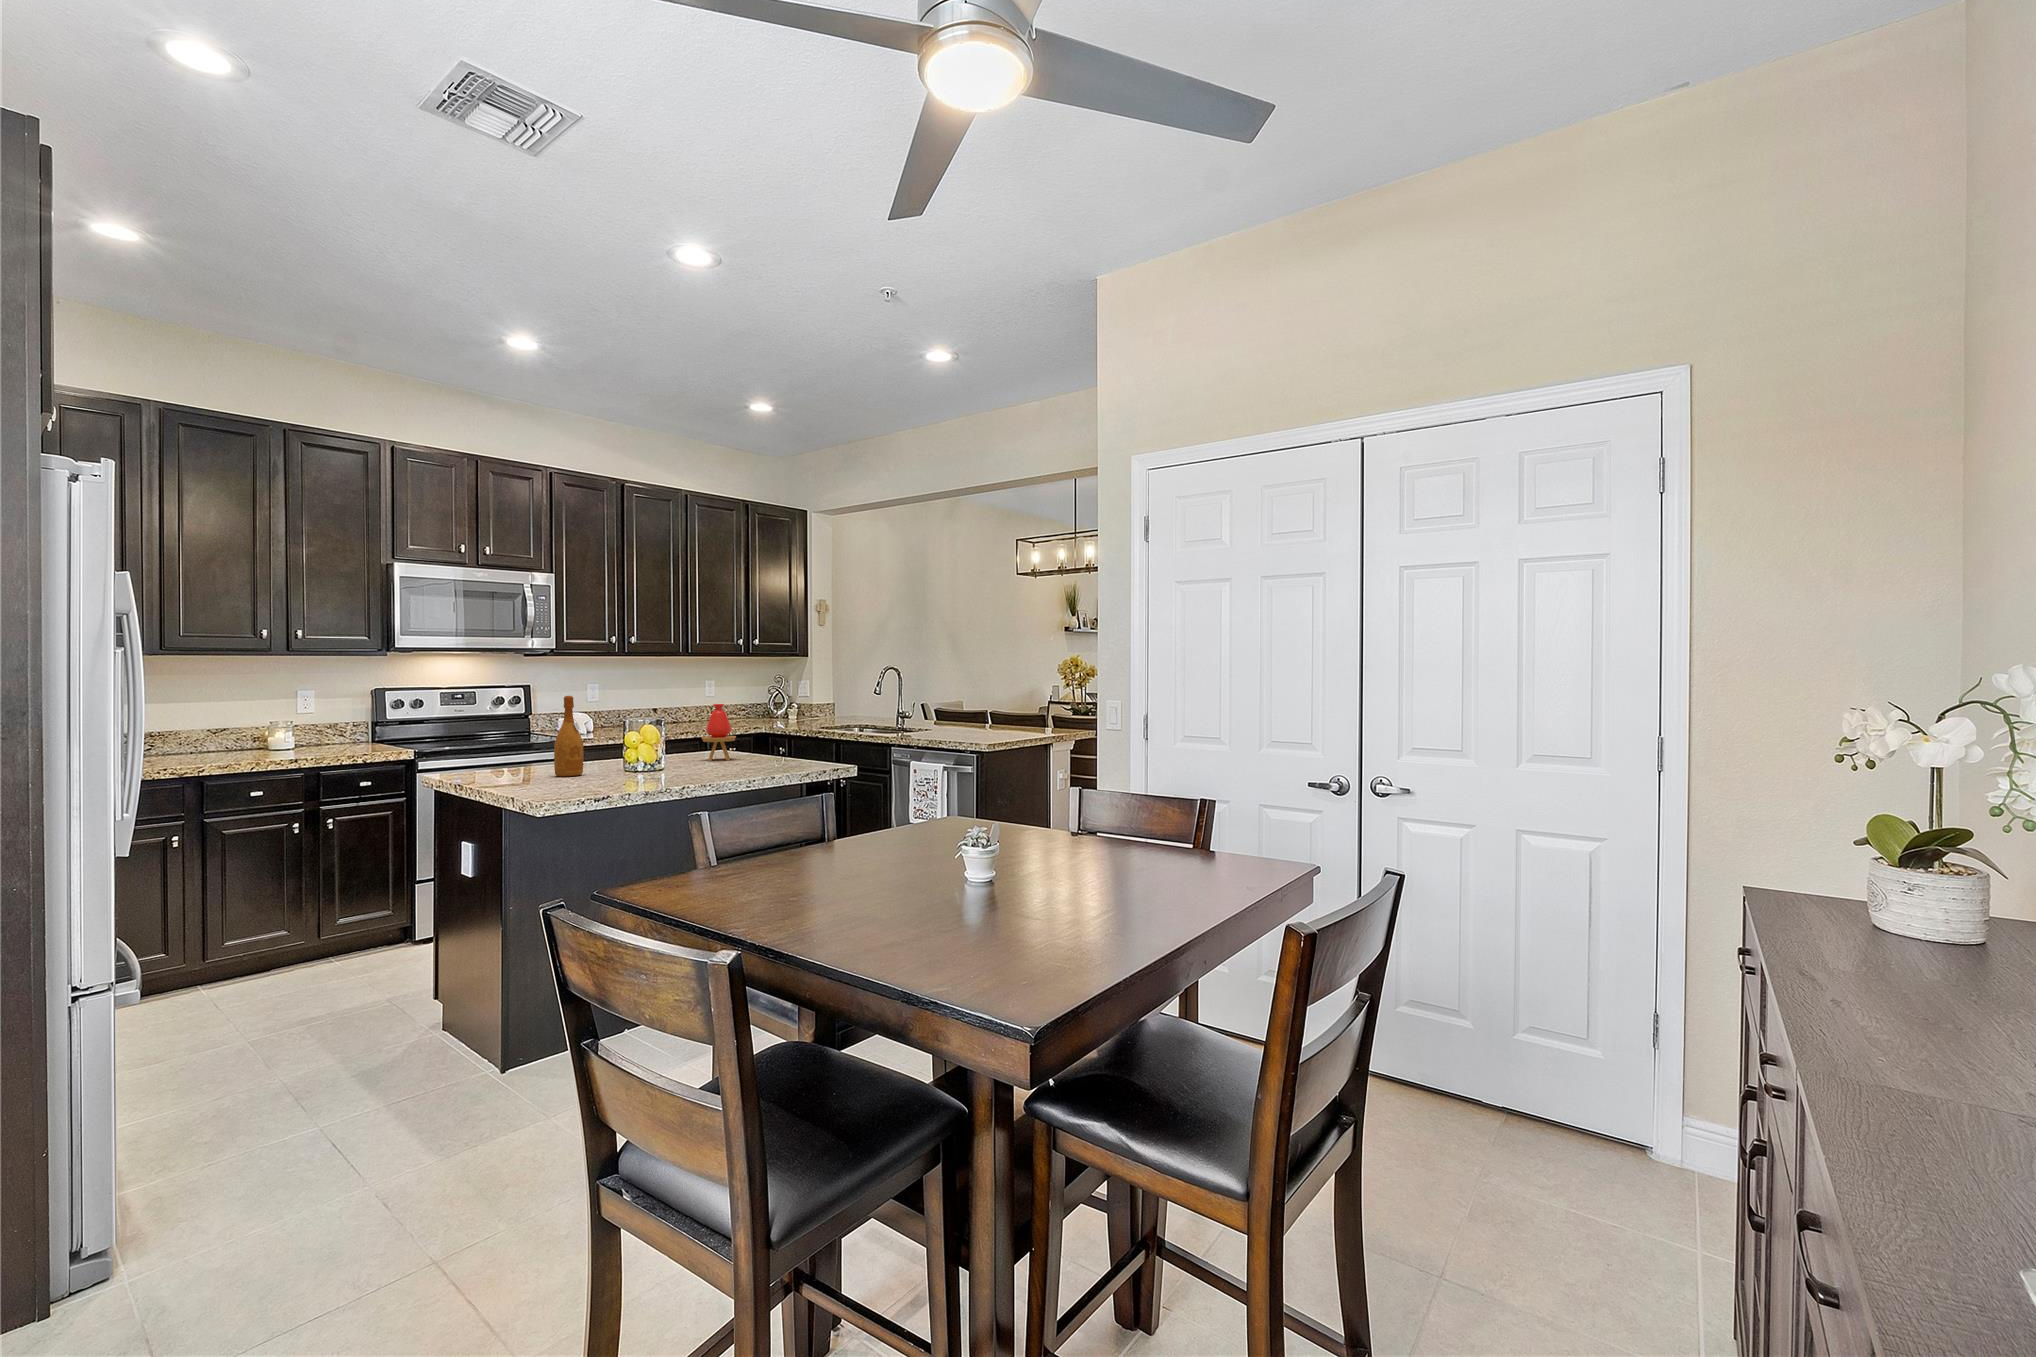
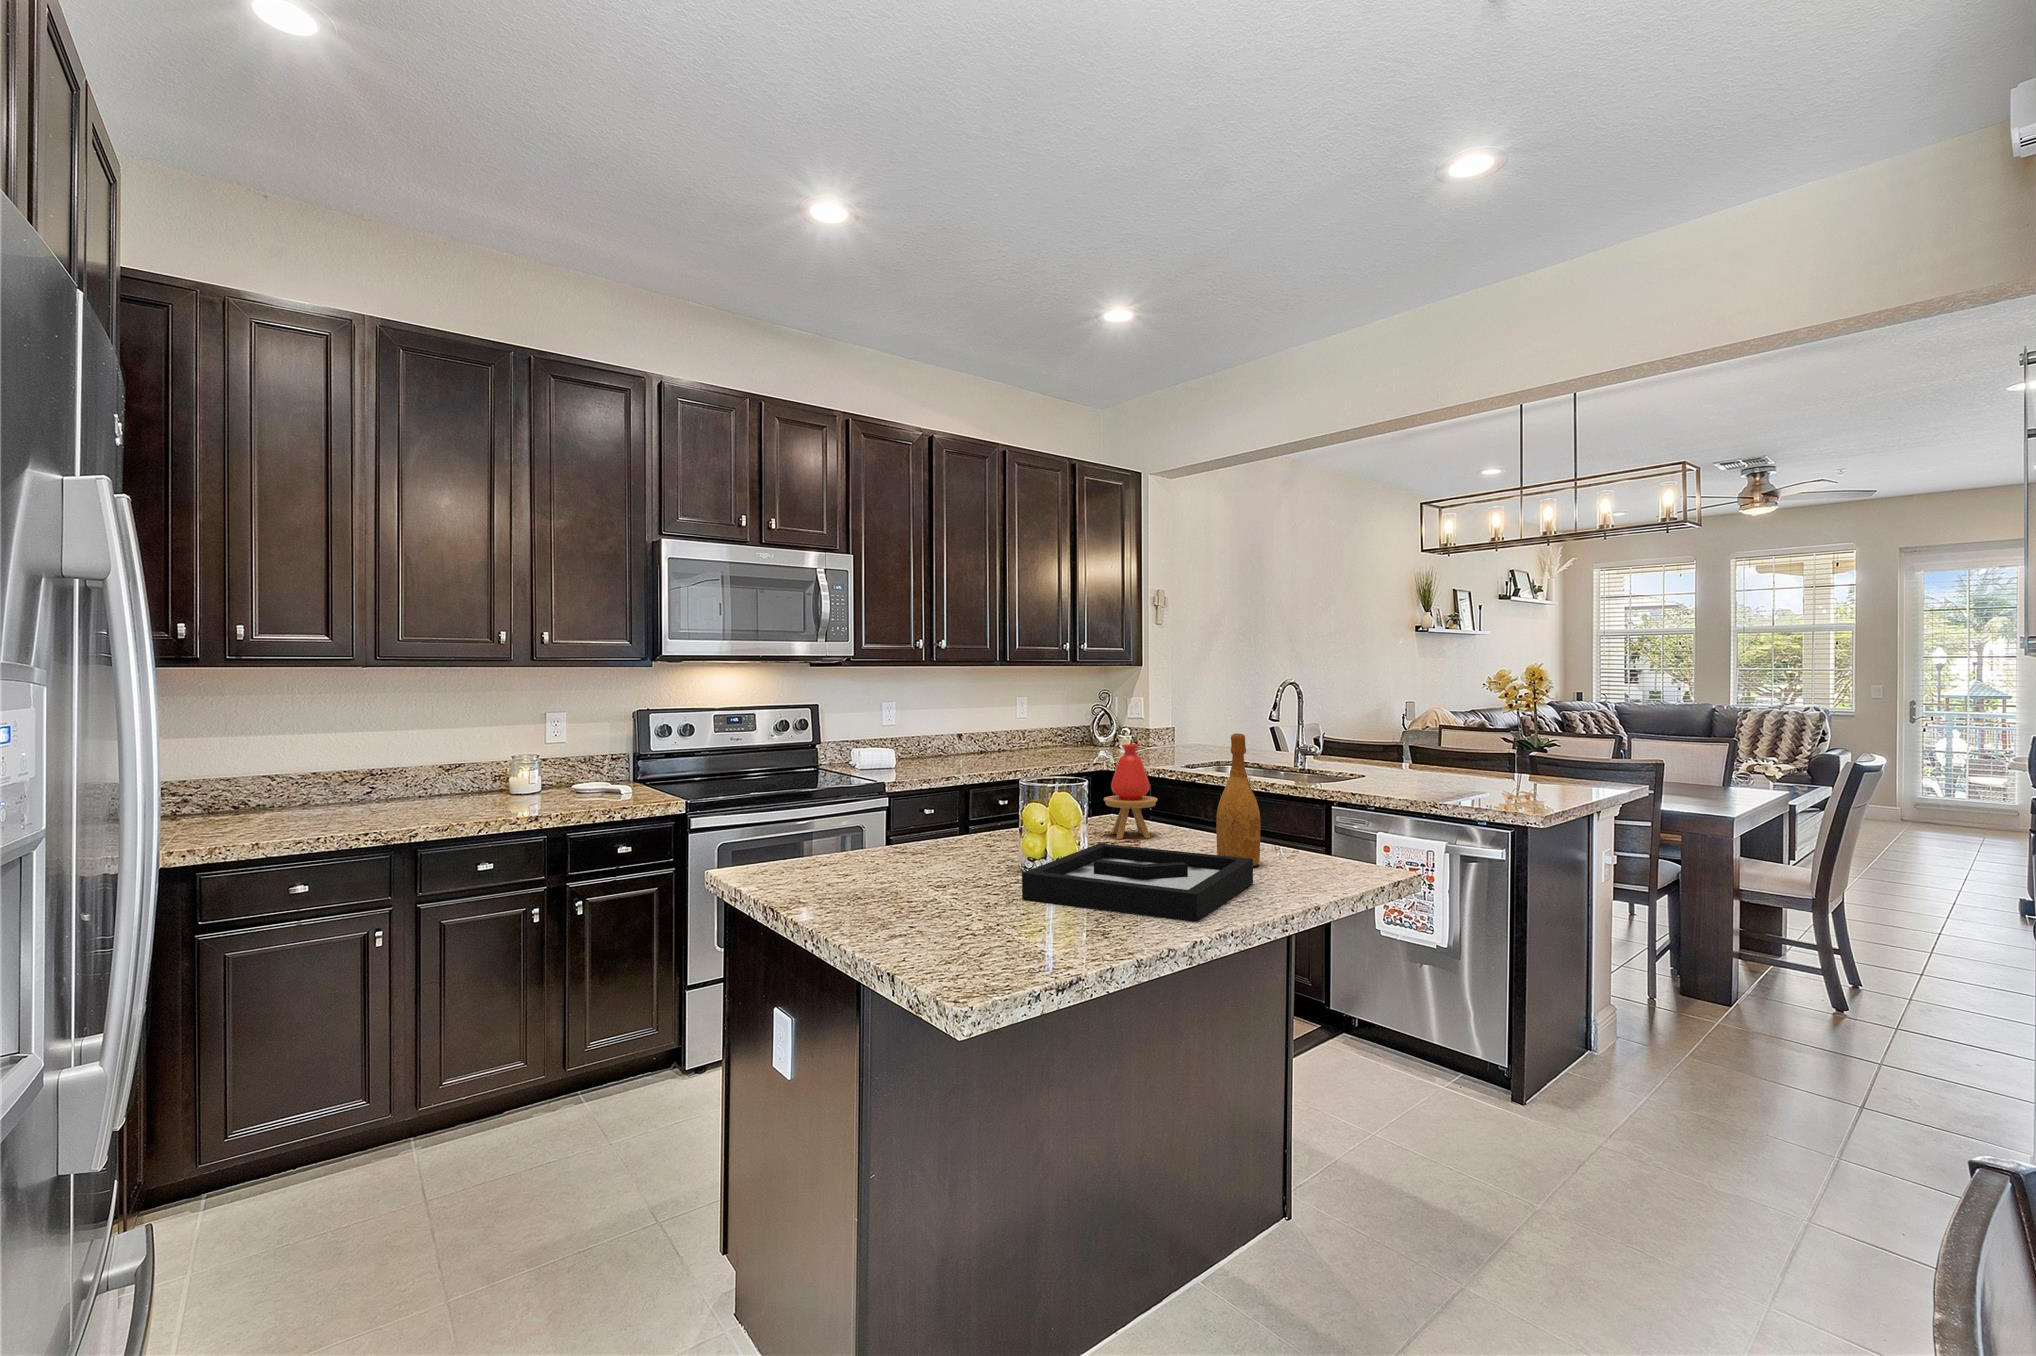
wine bottle: present [554,696,583,777] -> present [1216,734,1260,866]
decorative tray: none [611,756,751,782] -> present [1022,843,1253,922]

